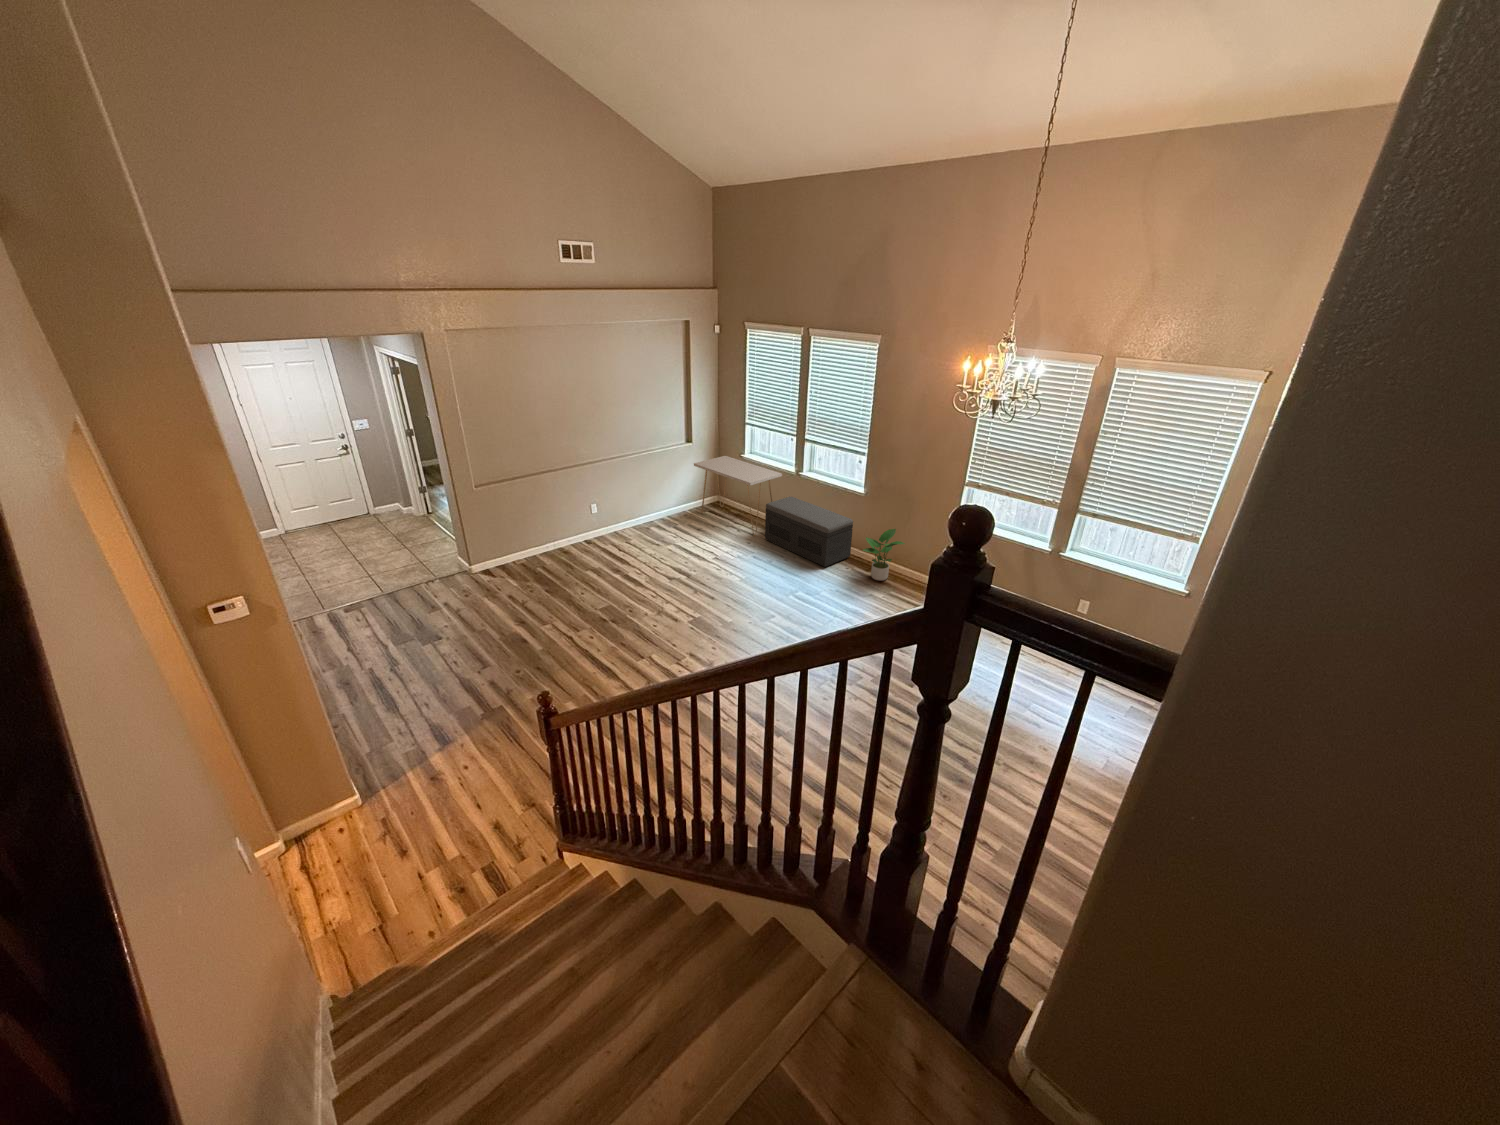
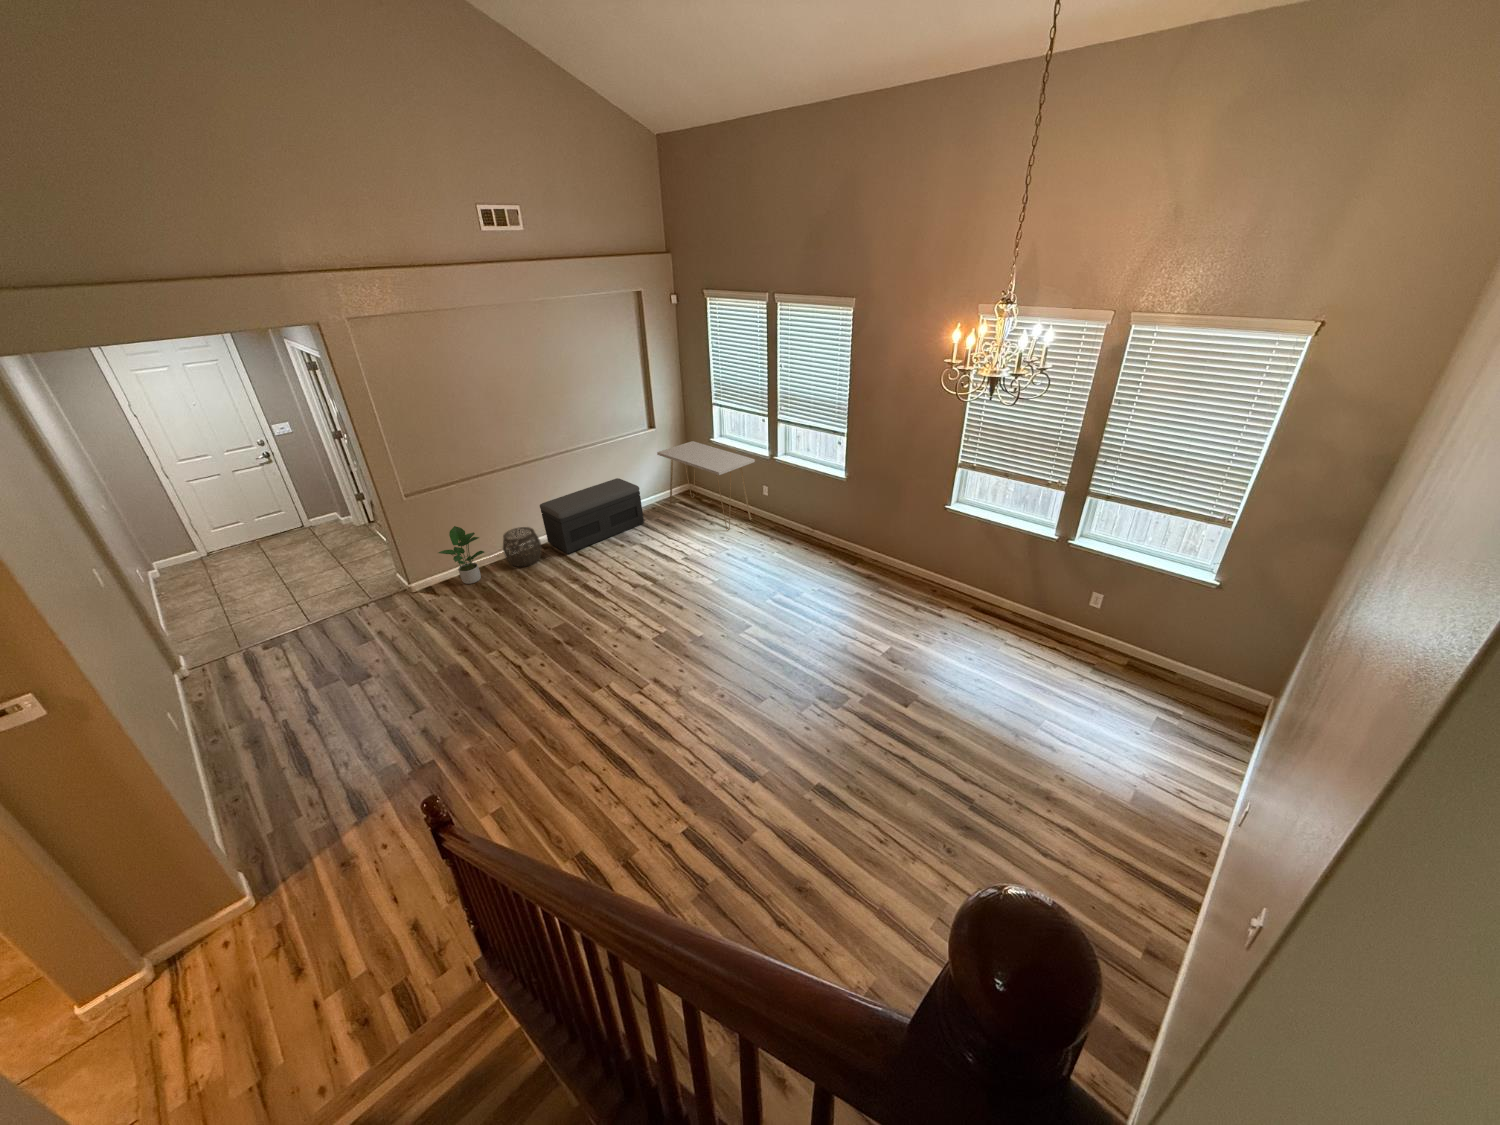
storage bench: present [765,497,853,567] -> present [540,478,644,554]
woven basket: none [553,522,588,557] -> present [503,527,542,567]
potted plant: present [863,529,905,581] -> present [439,526,484,584]

